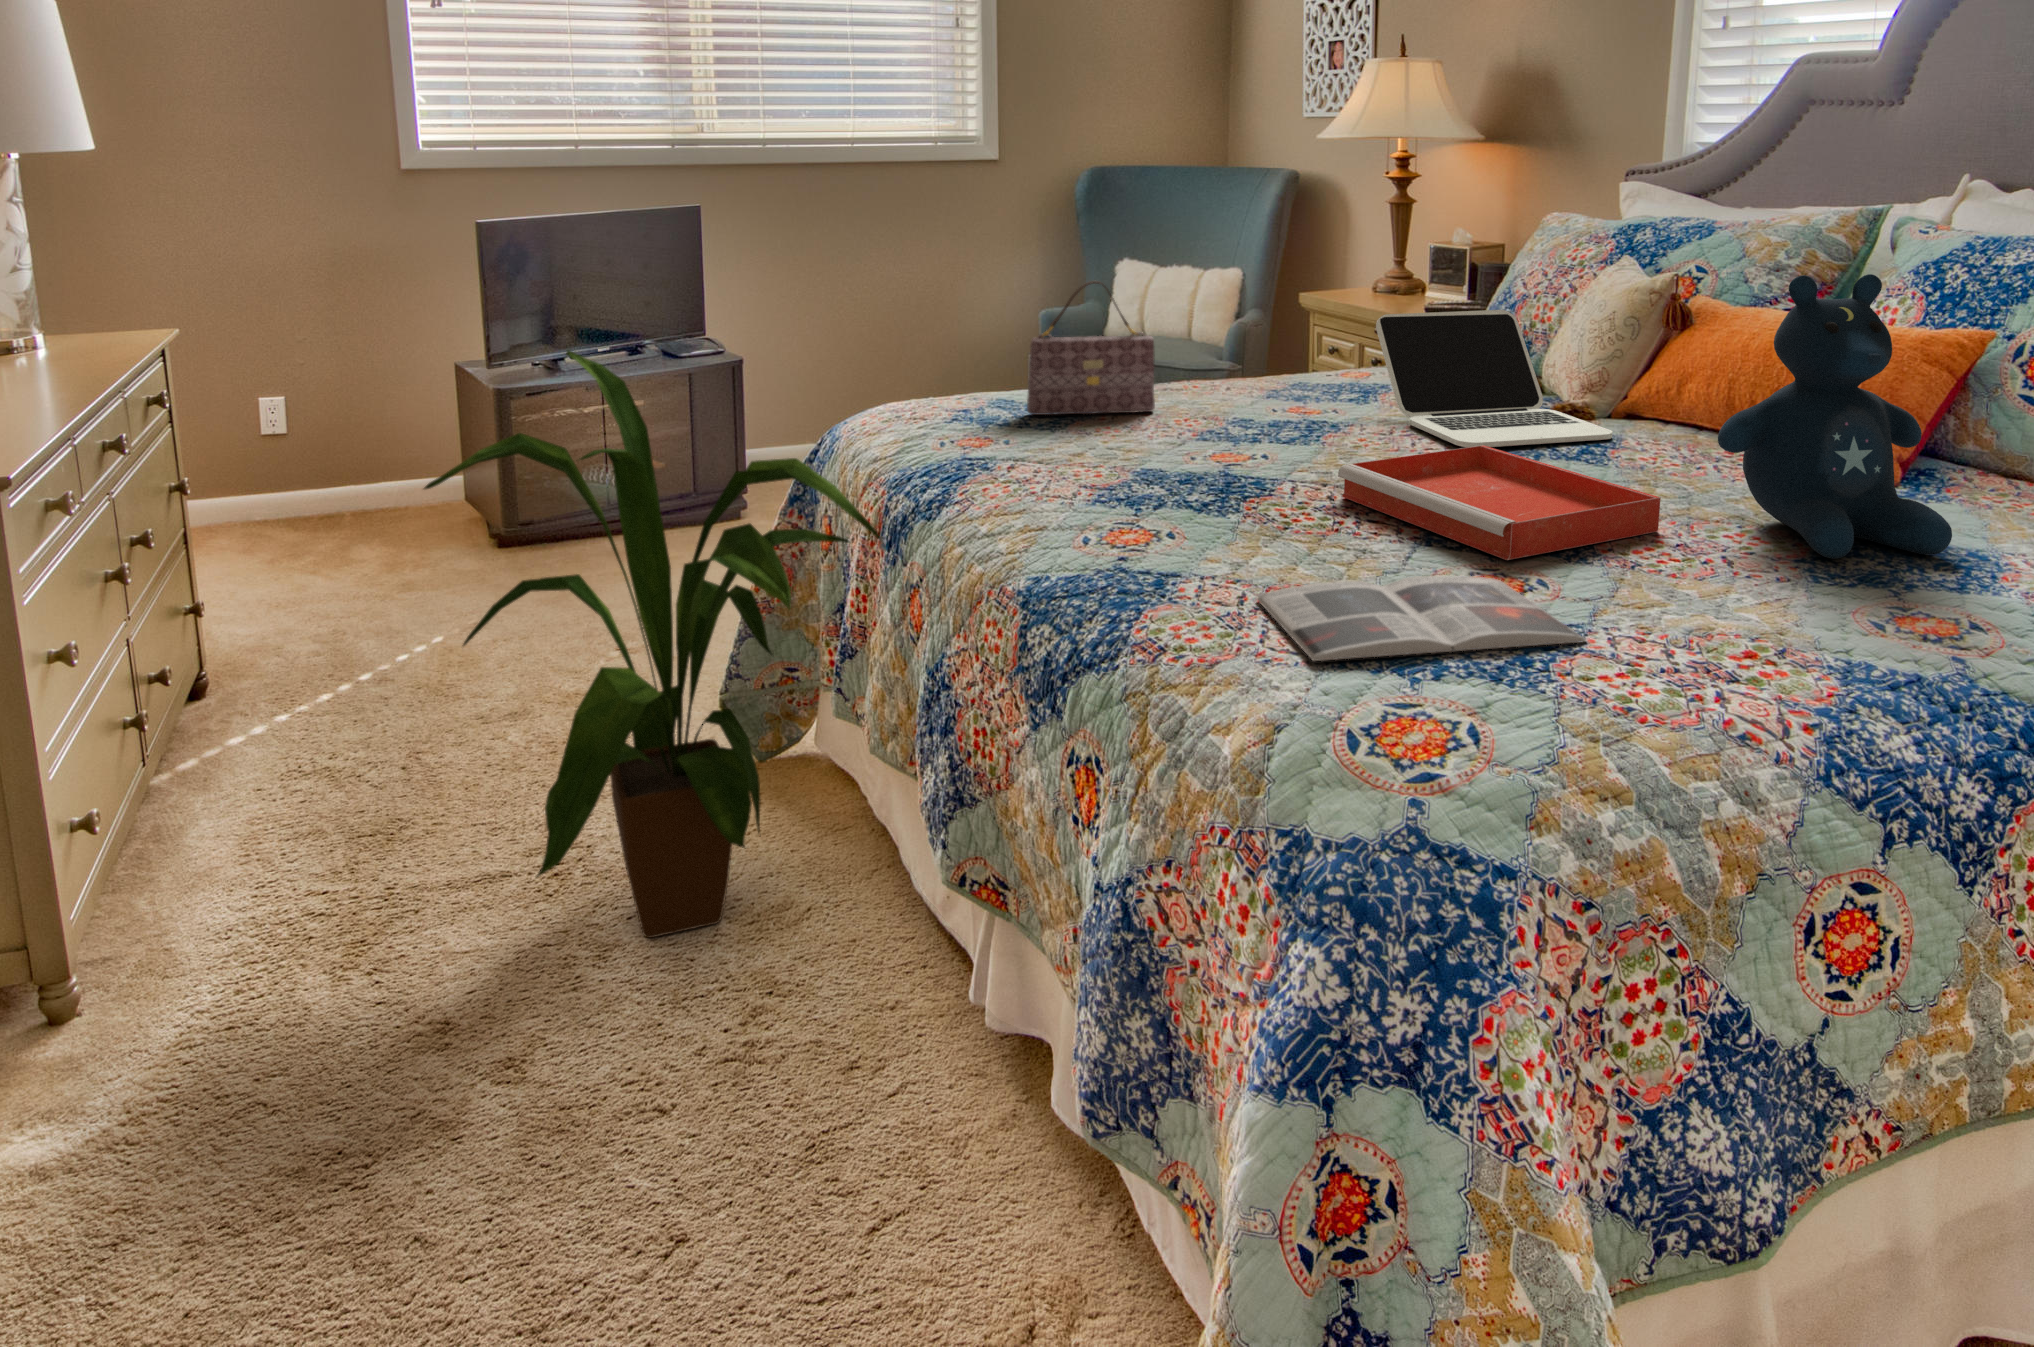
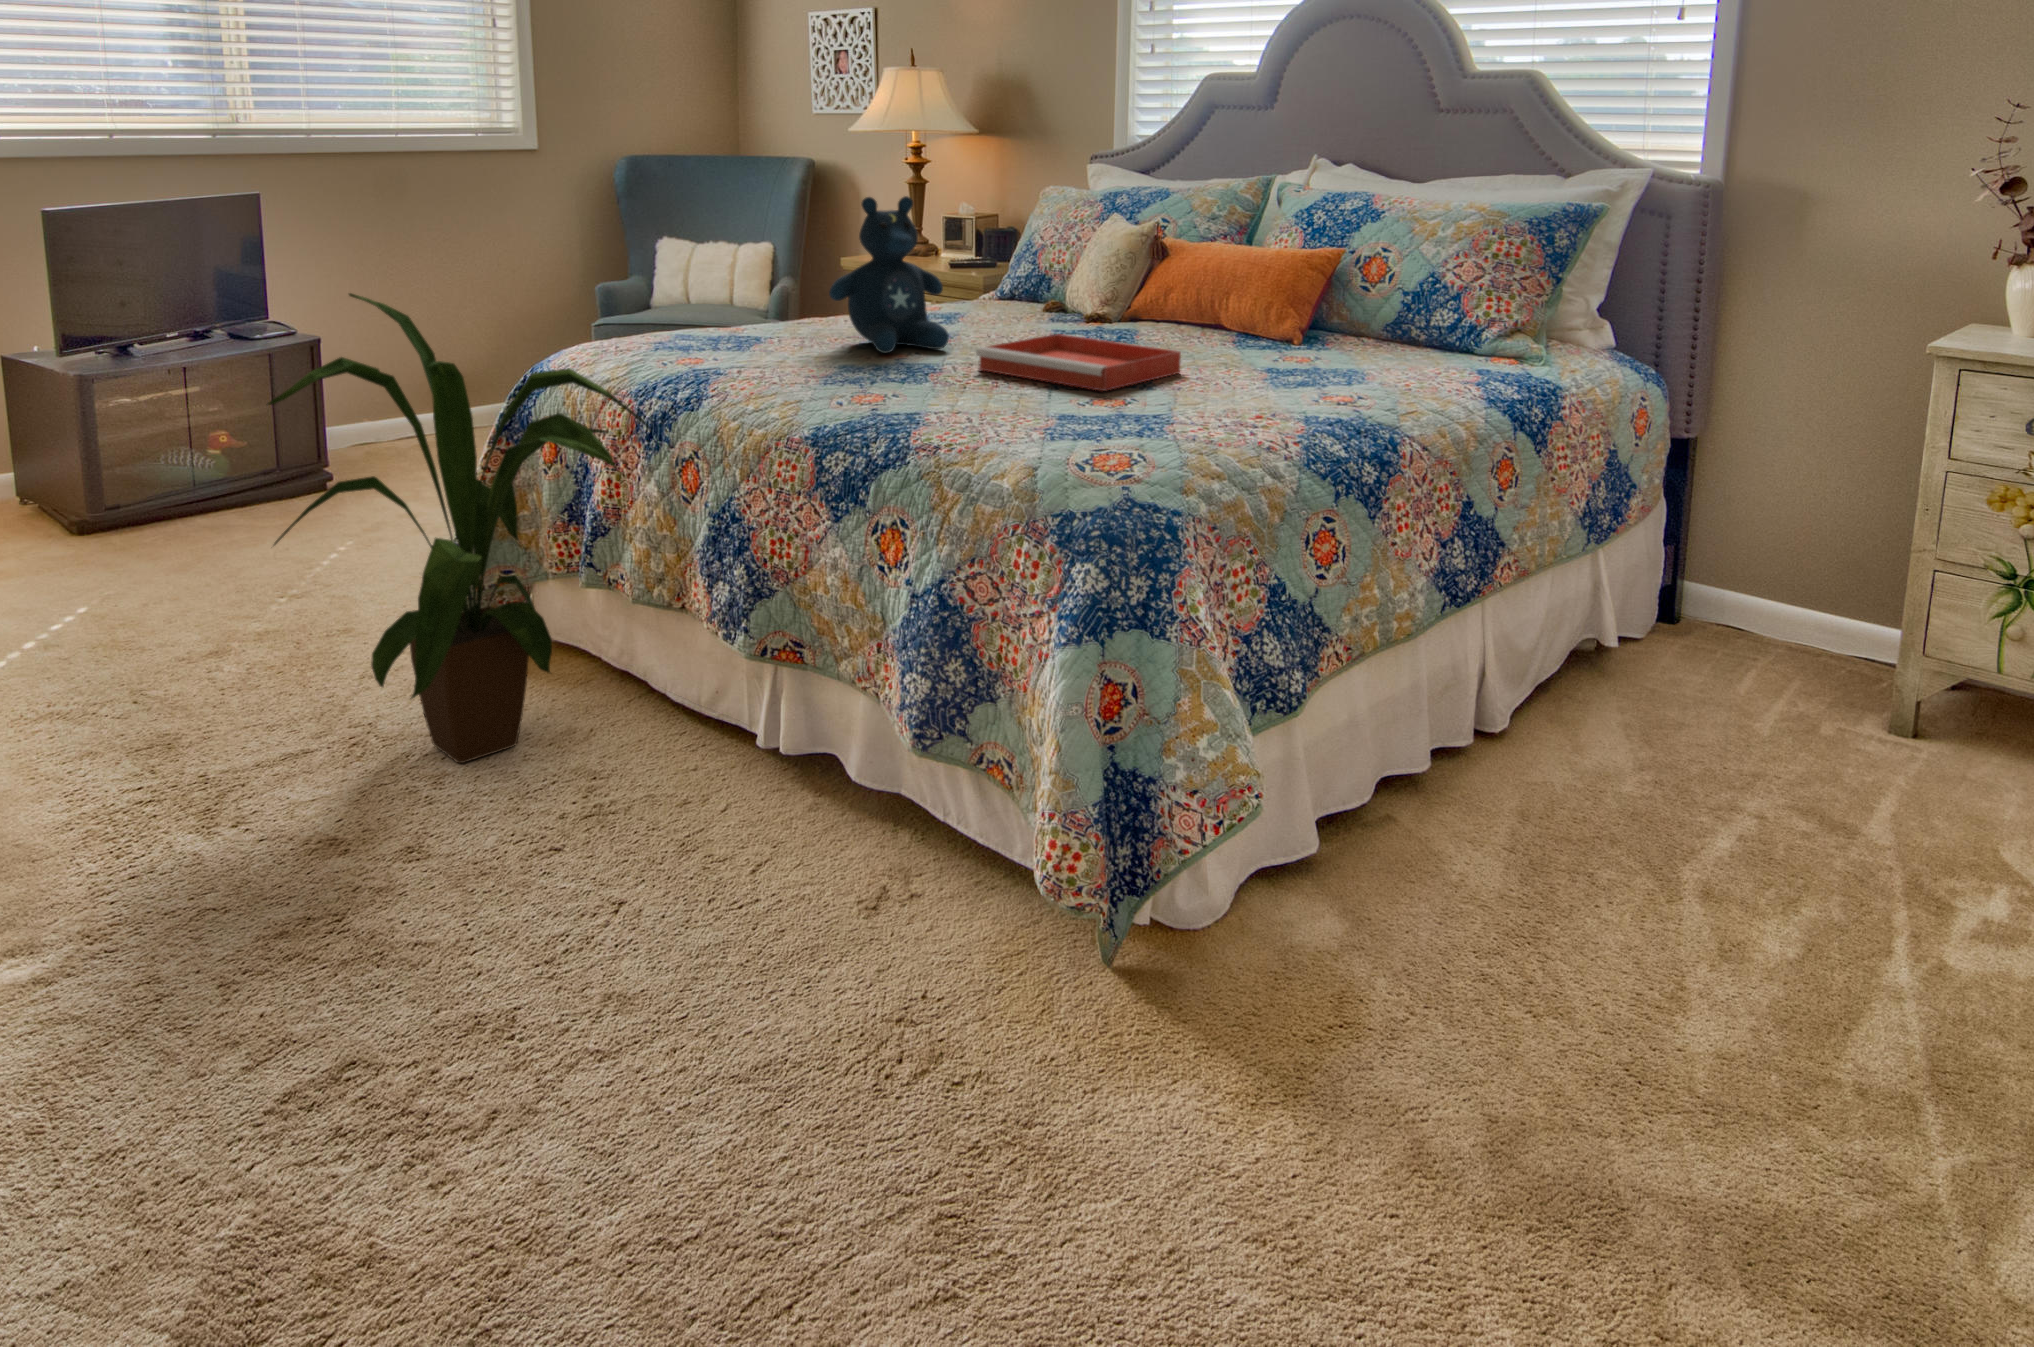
stuffed bear: present [1718,274,1952,559] -> present [829,196,949,353]
handbag: present [1027,281,1155,415] -> none [705,234,804,339]
laptop: present [1376,310,1613,447] -> none [960,251,1126,340]
magazine: present [1257,575,1586,661] -> none [967,399,1170,441]

